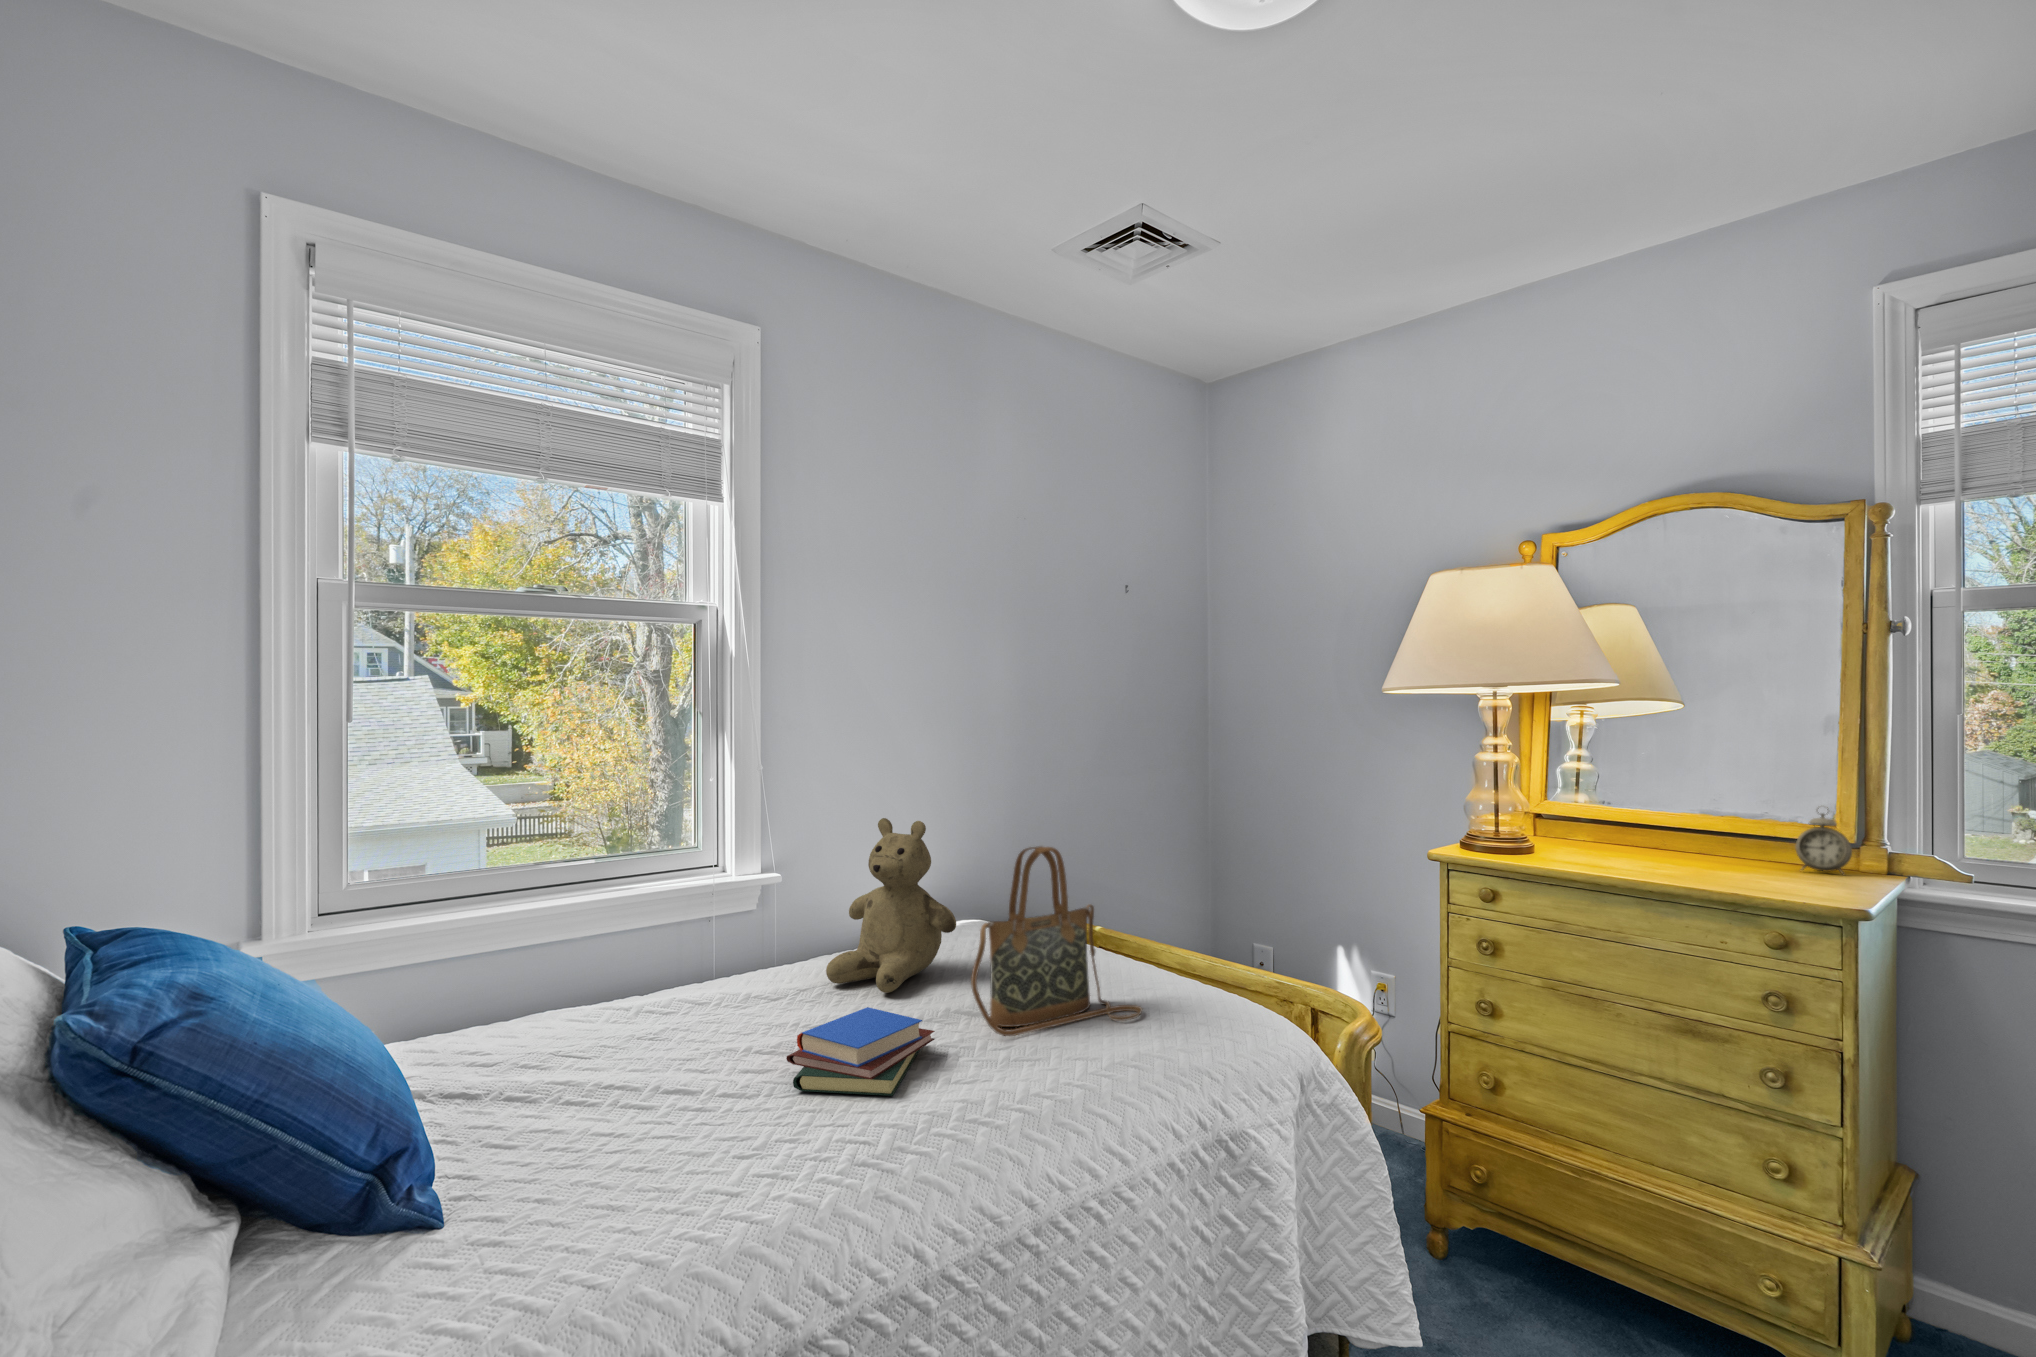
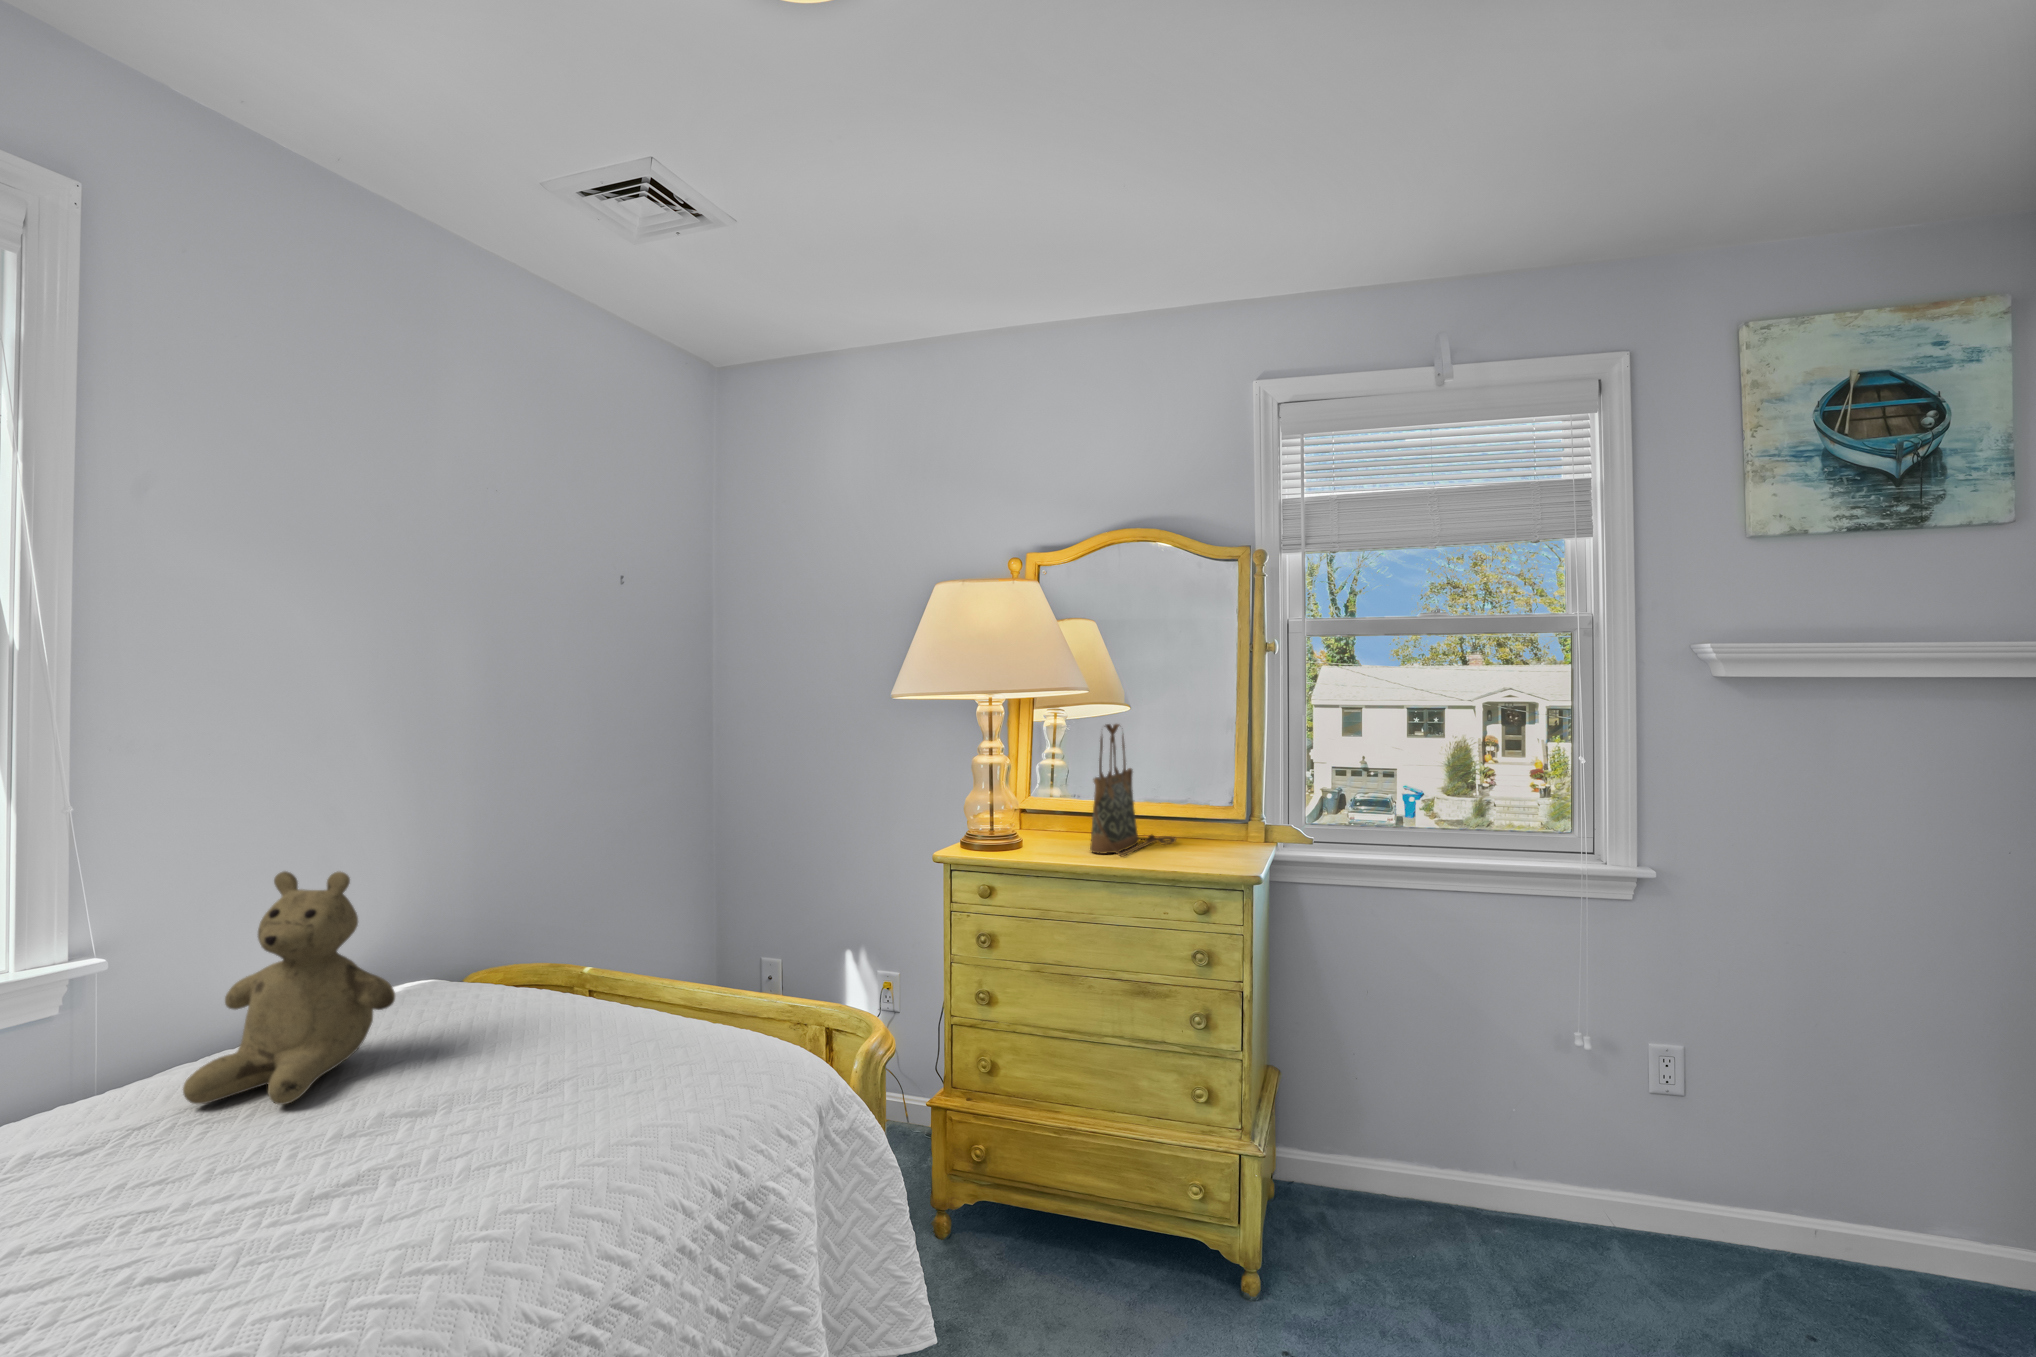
alarm clock: present [1795,807,1852,873] -> none [1208,791,1245,846]
handbag: present [971,846,1142,1036] -> present [1090,724,1176,856]
book: present [786,1007,935,1096] -> none [97,1140,360,1295]

